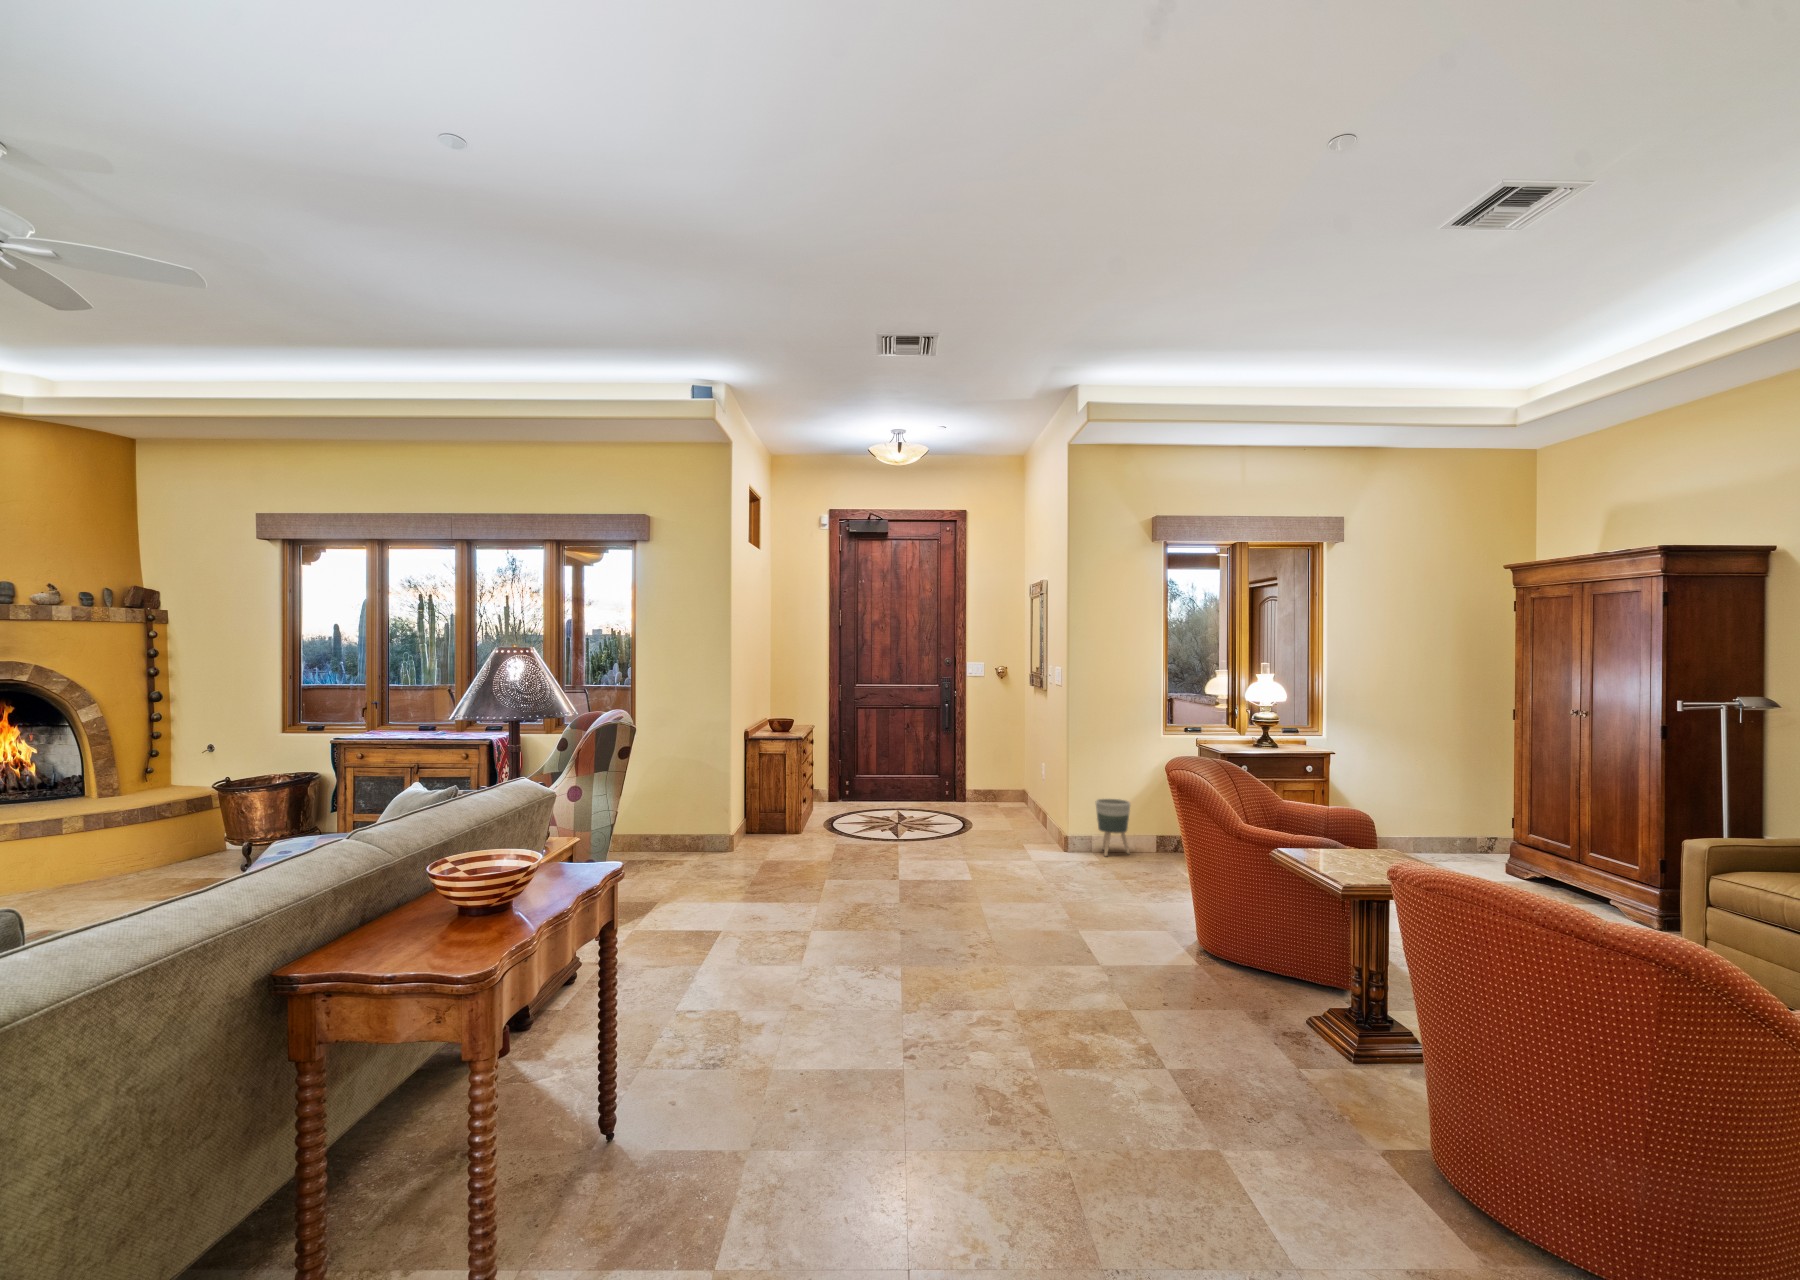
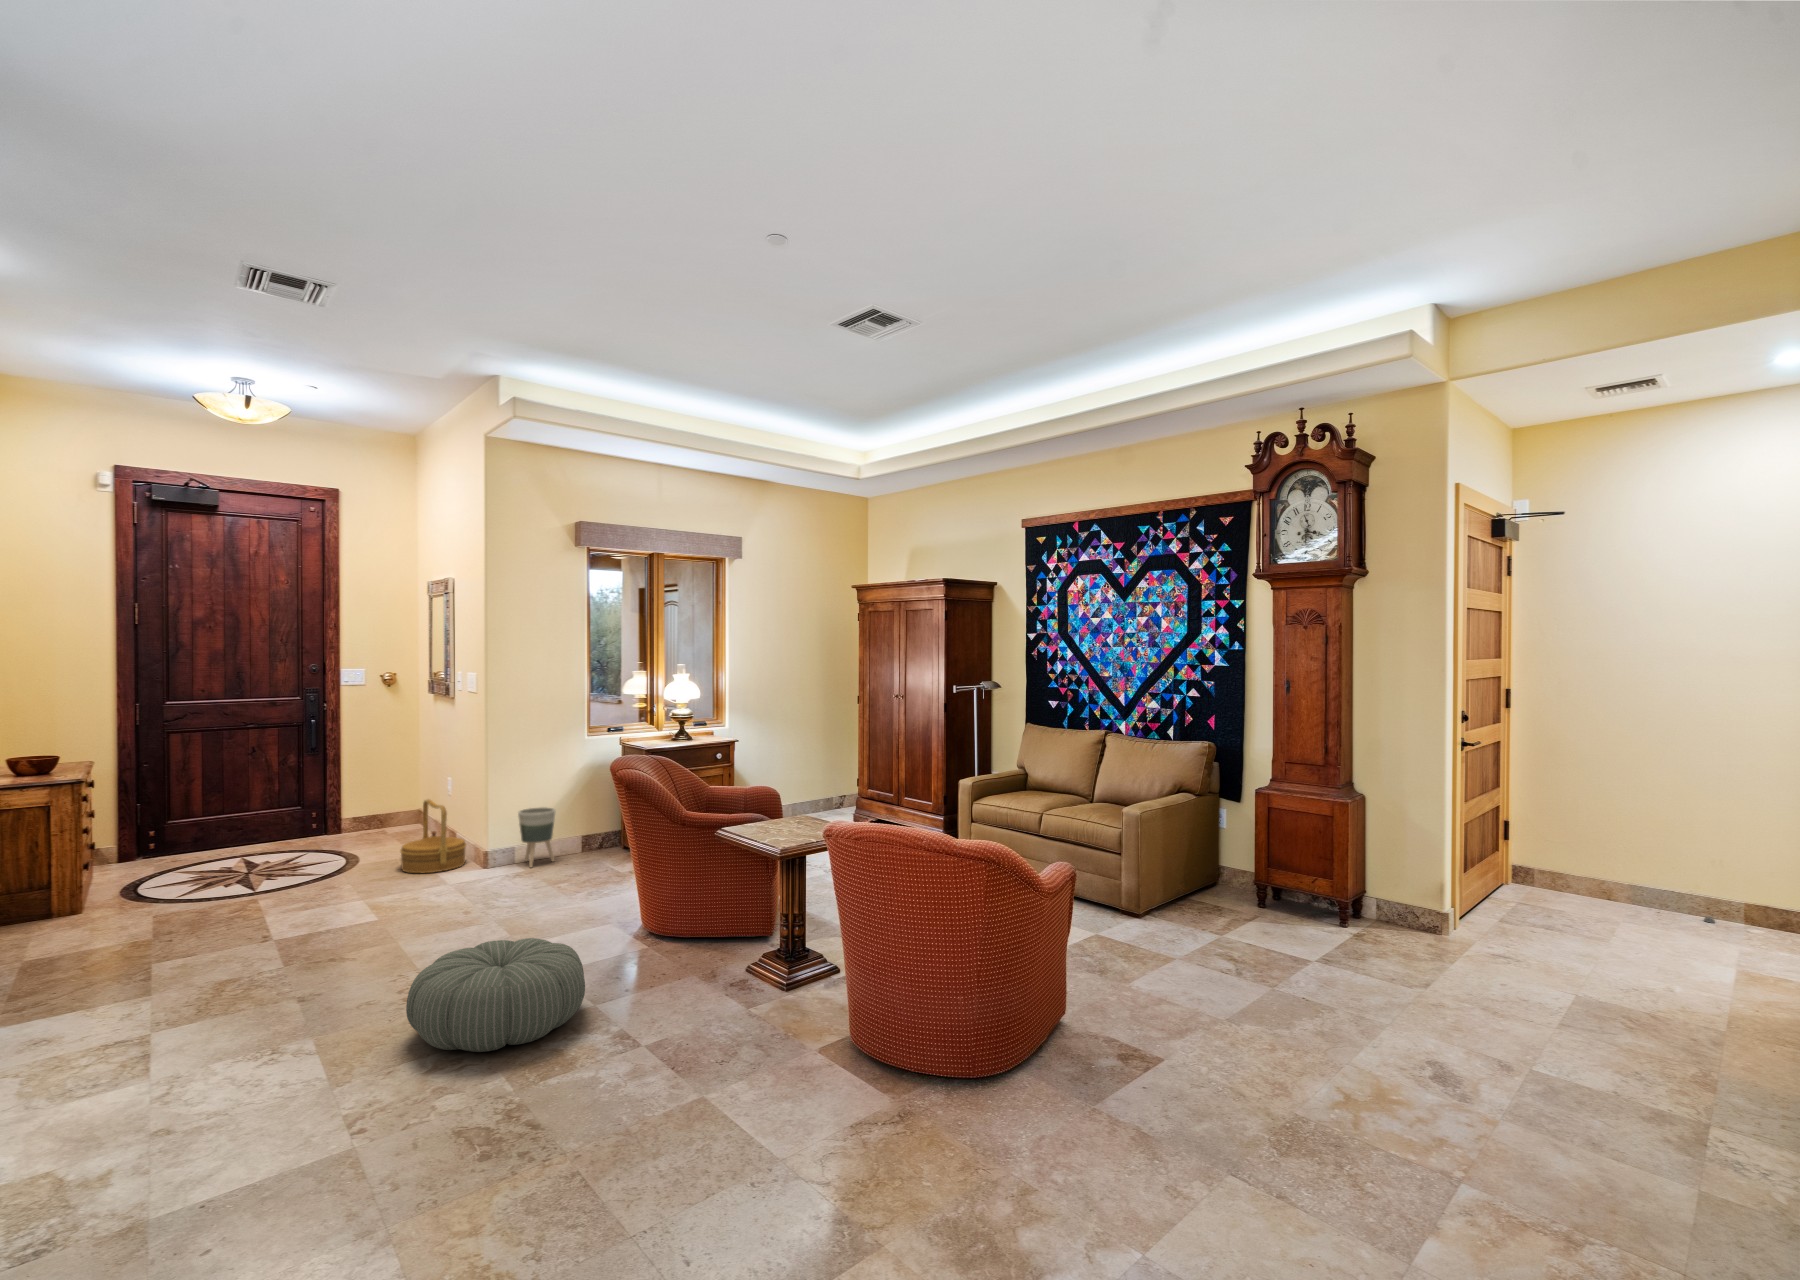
woven basket: none [999,779,1053,846] -> present [400,799,466,873]
pouf: none [942,918,1107,1032] -> present [406,938,585,1052]

